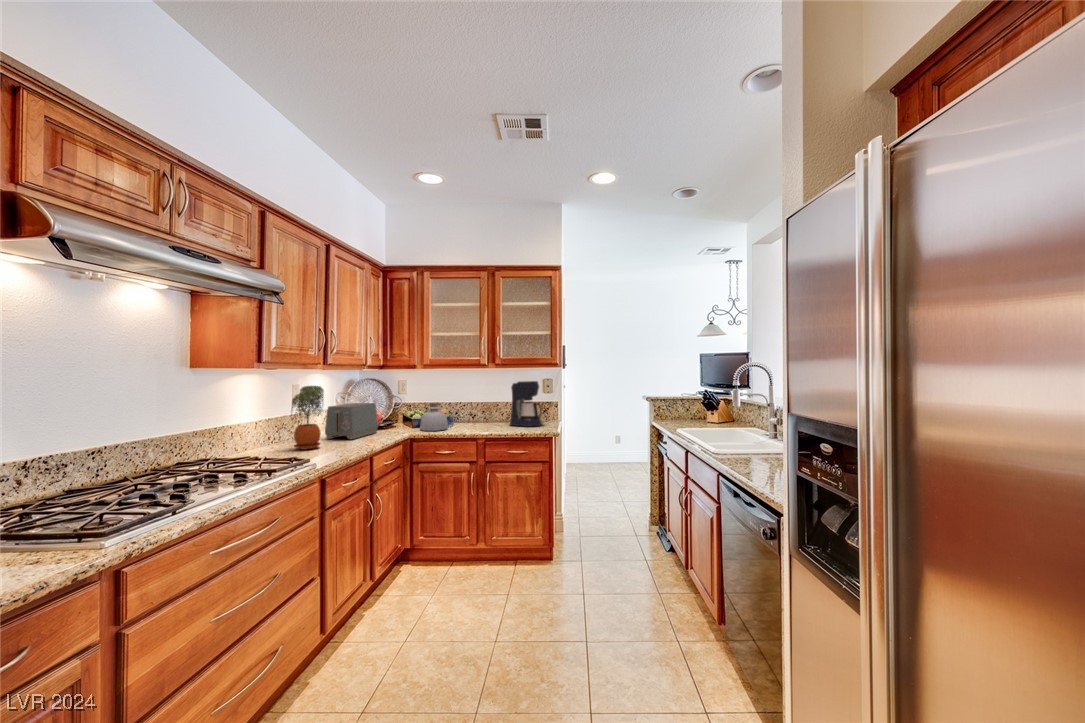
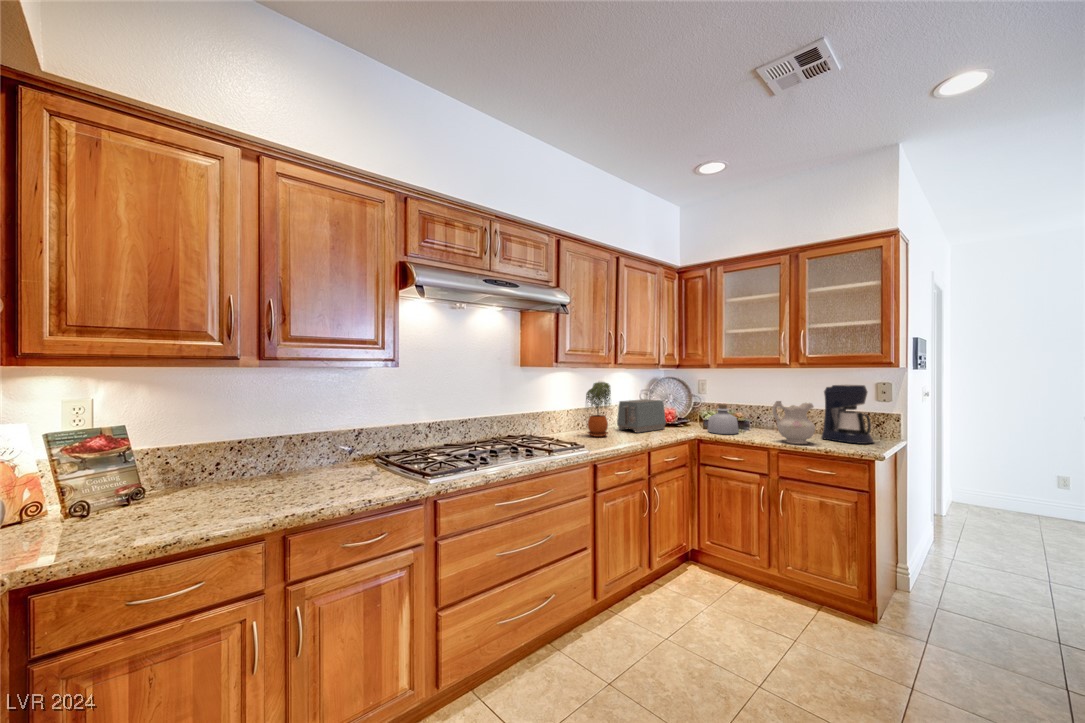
ceramic pitcher: none [479,396,509,432] -> present [772,401,815,444]

